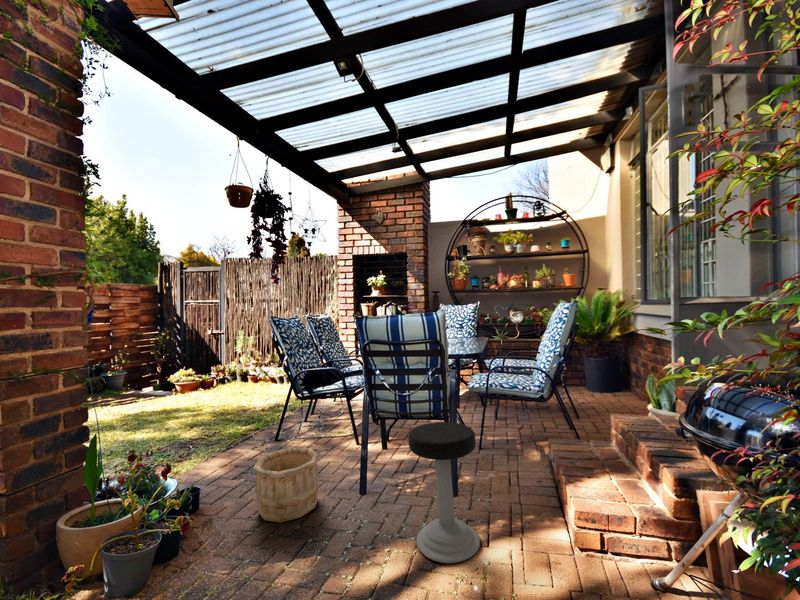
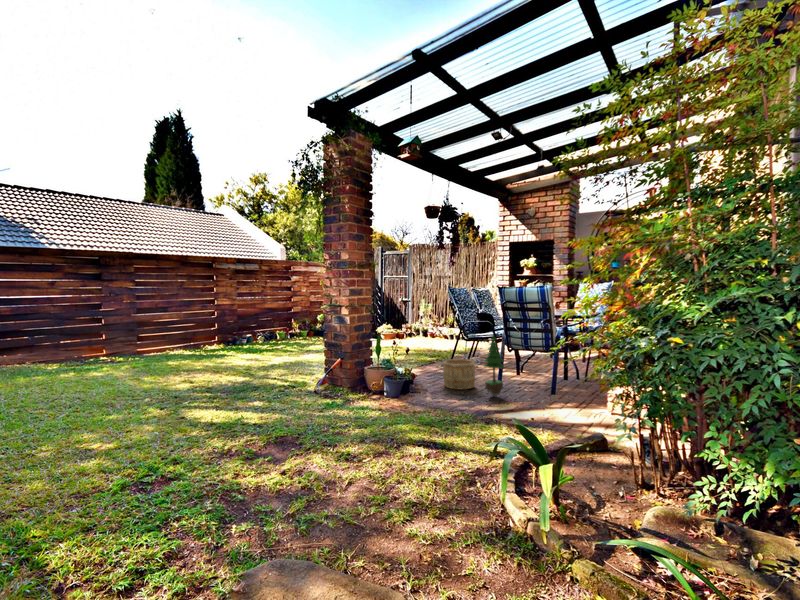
potted tree: none [333,408,377,533] -> present [483,336,504,396]
stool: present [408,422,480,563] -> none [521,346,559,409]

